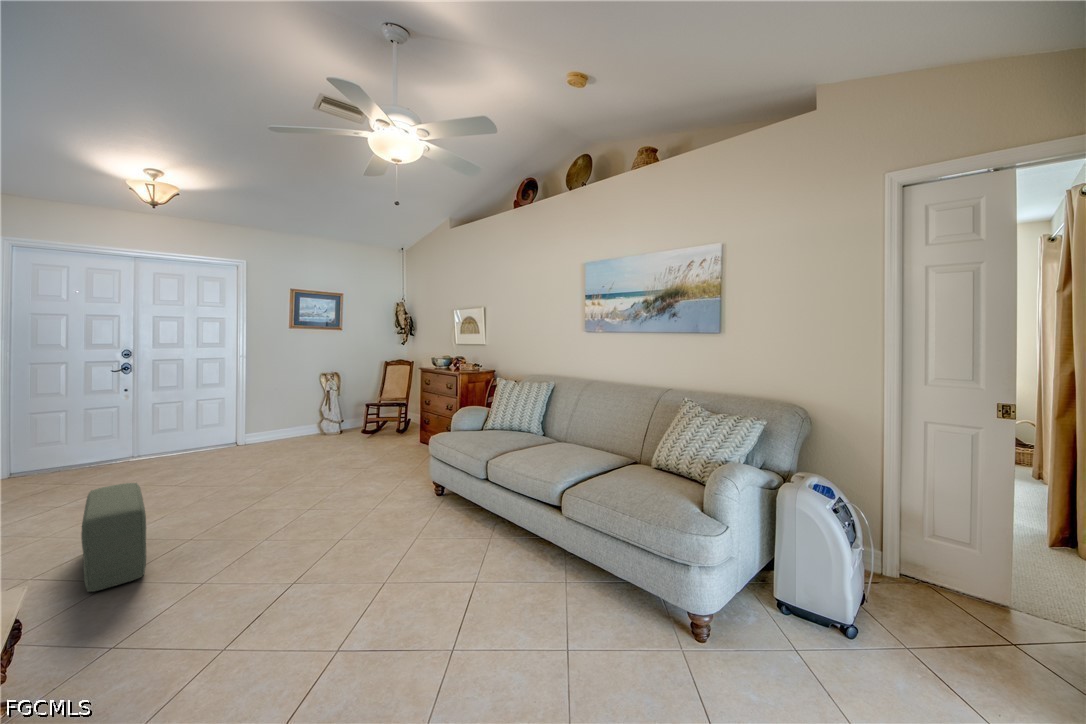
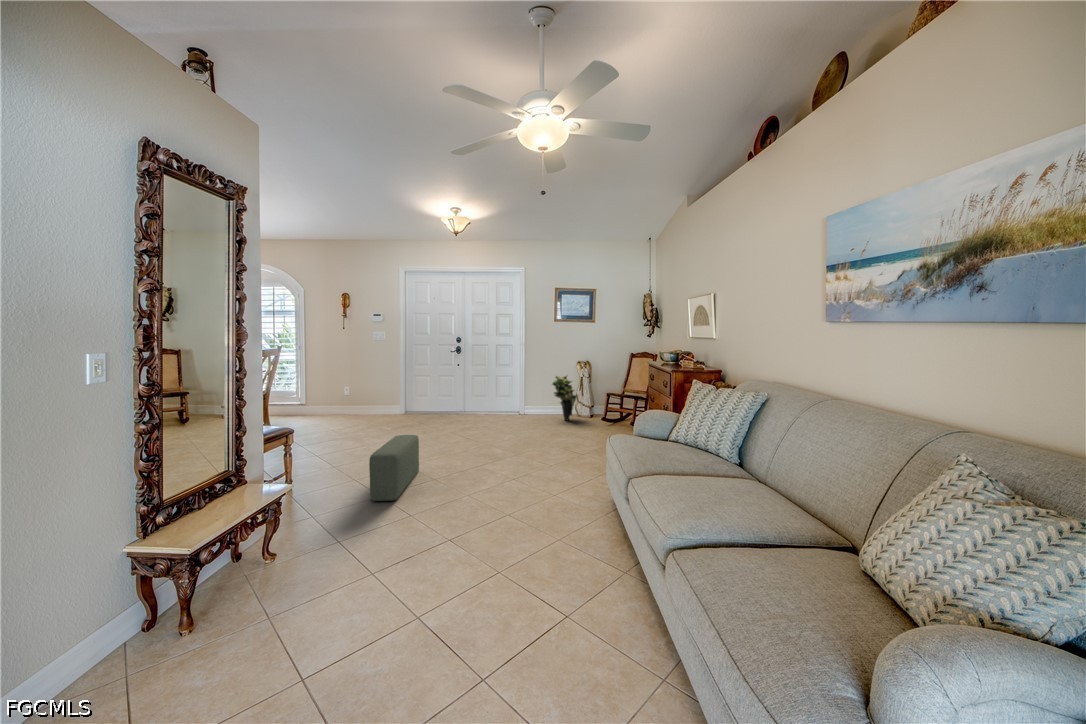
potted plant: none [291,388,326,441] -> present [552,375,577,420]

